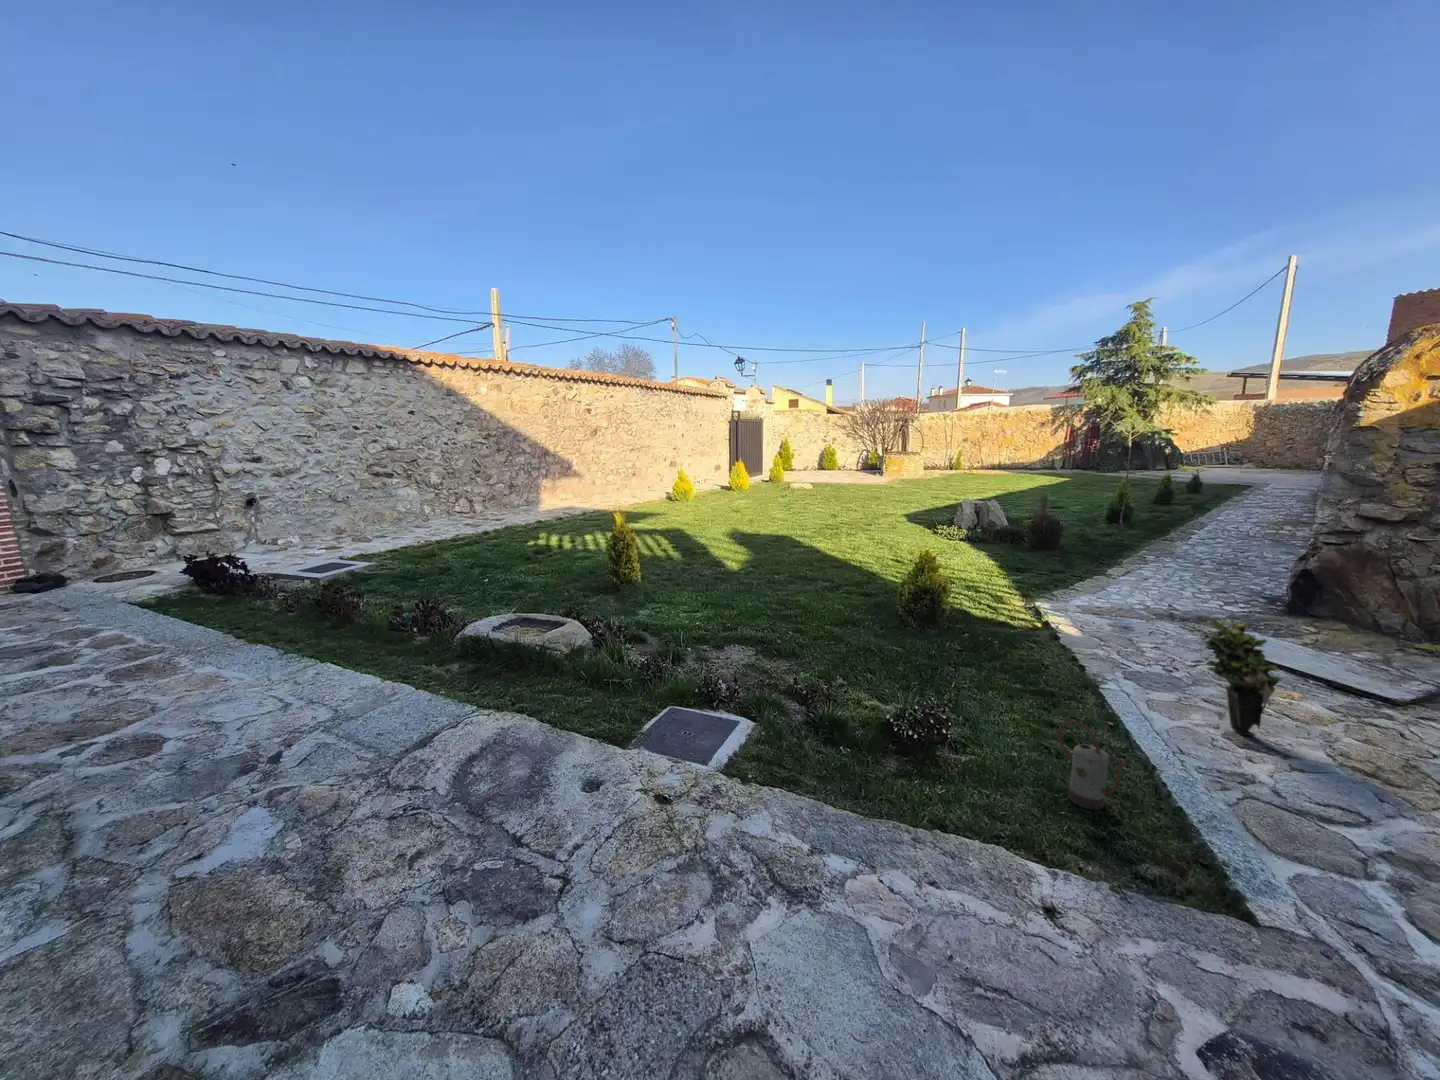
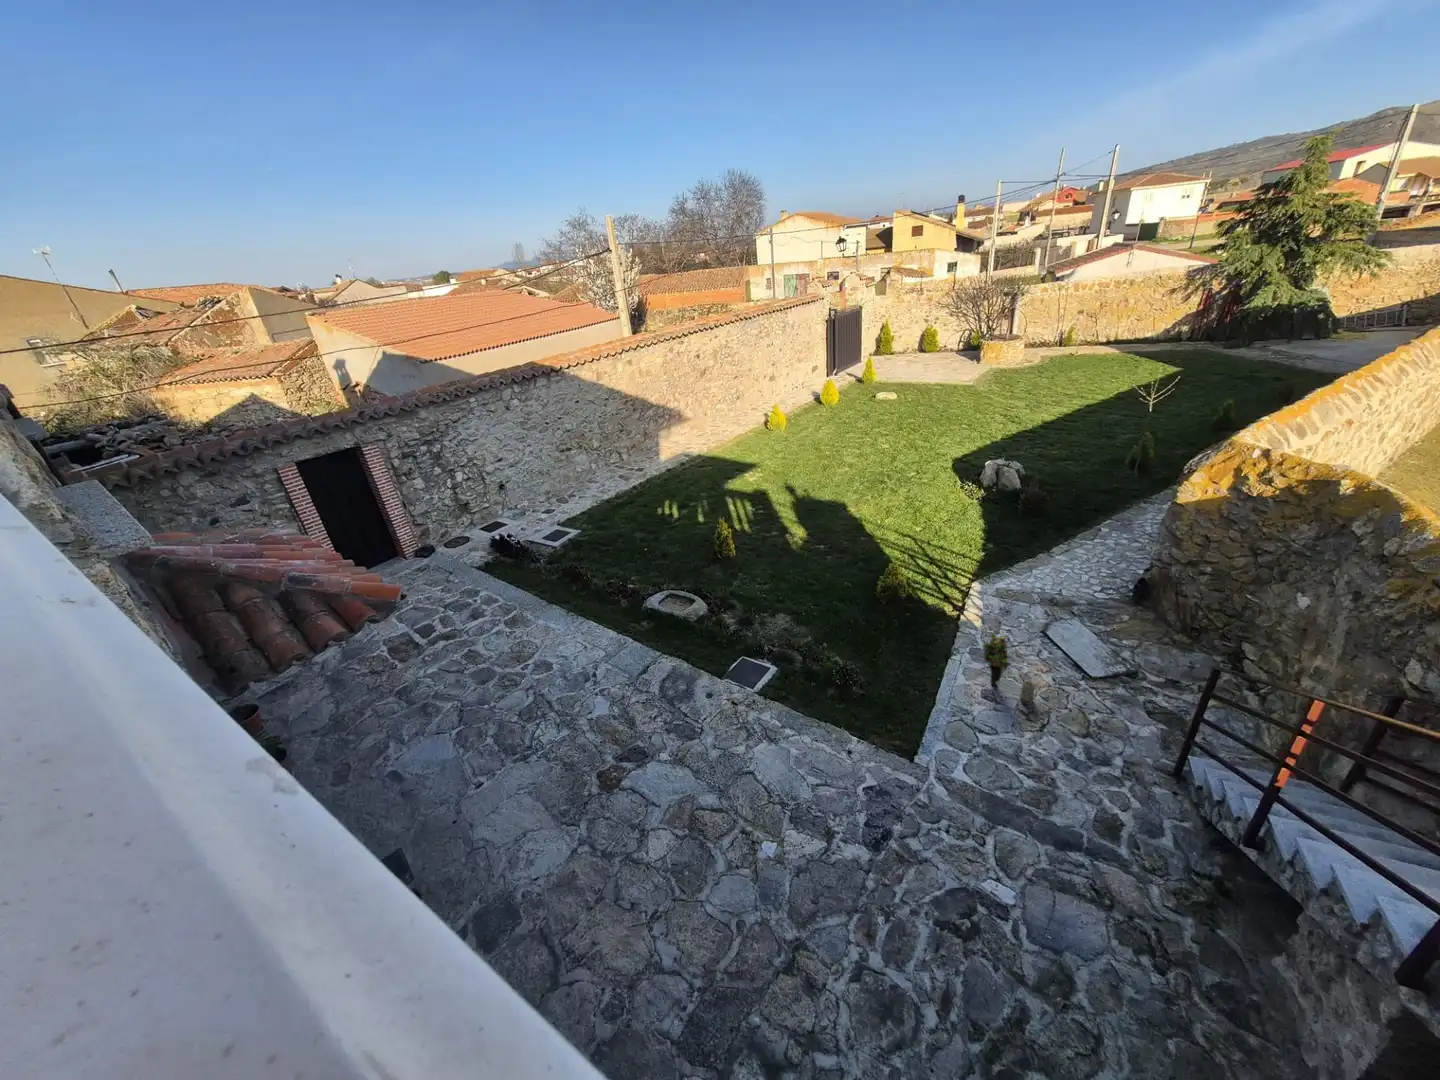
watering can: present [1058,721,1131,810] -> present [1019,673,1038,704]

